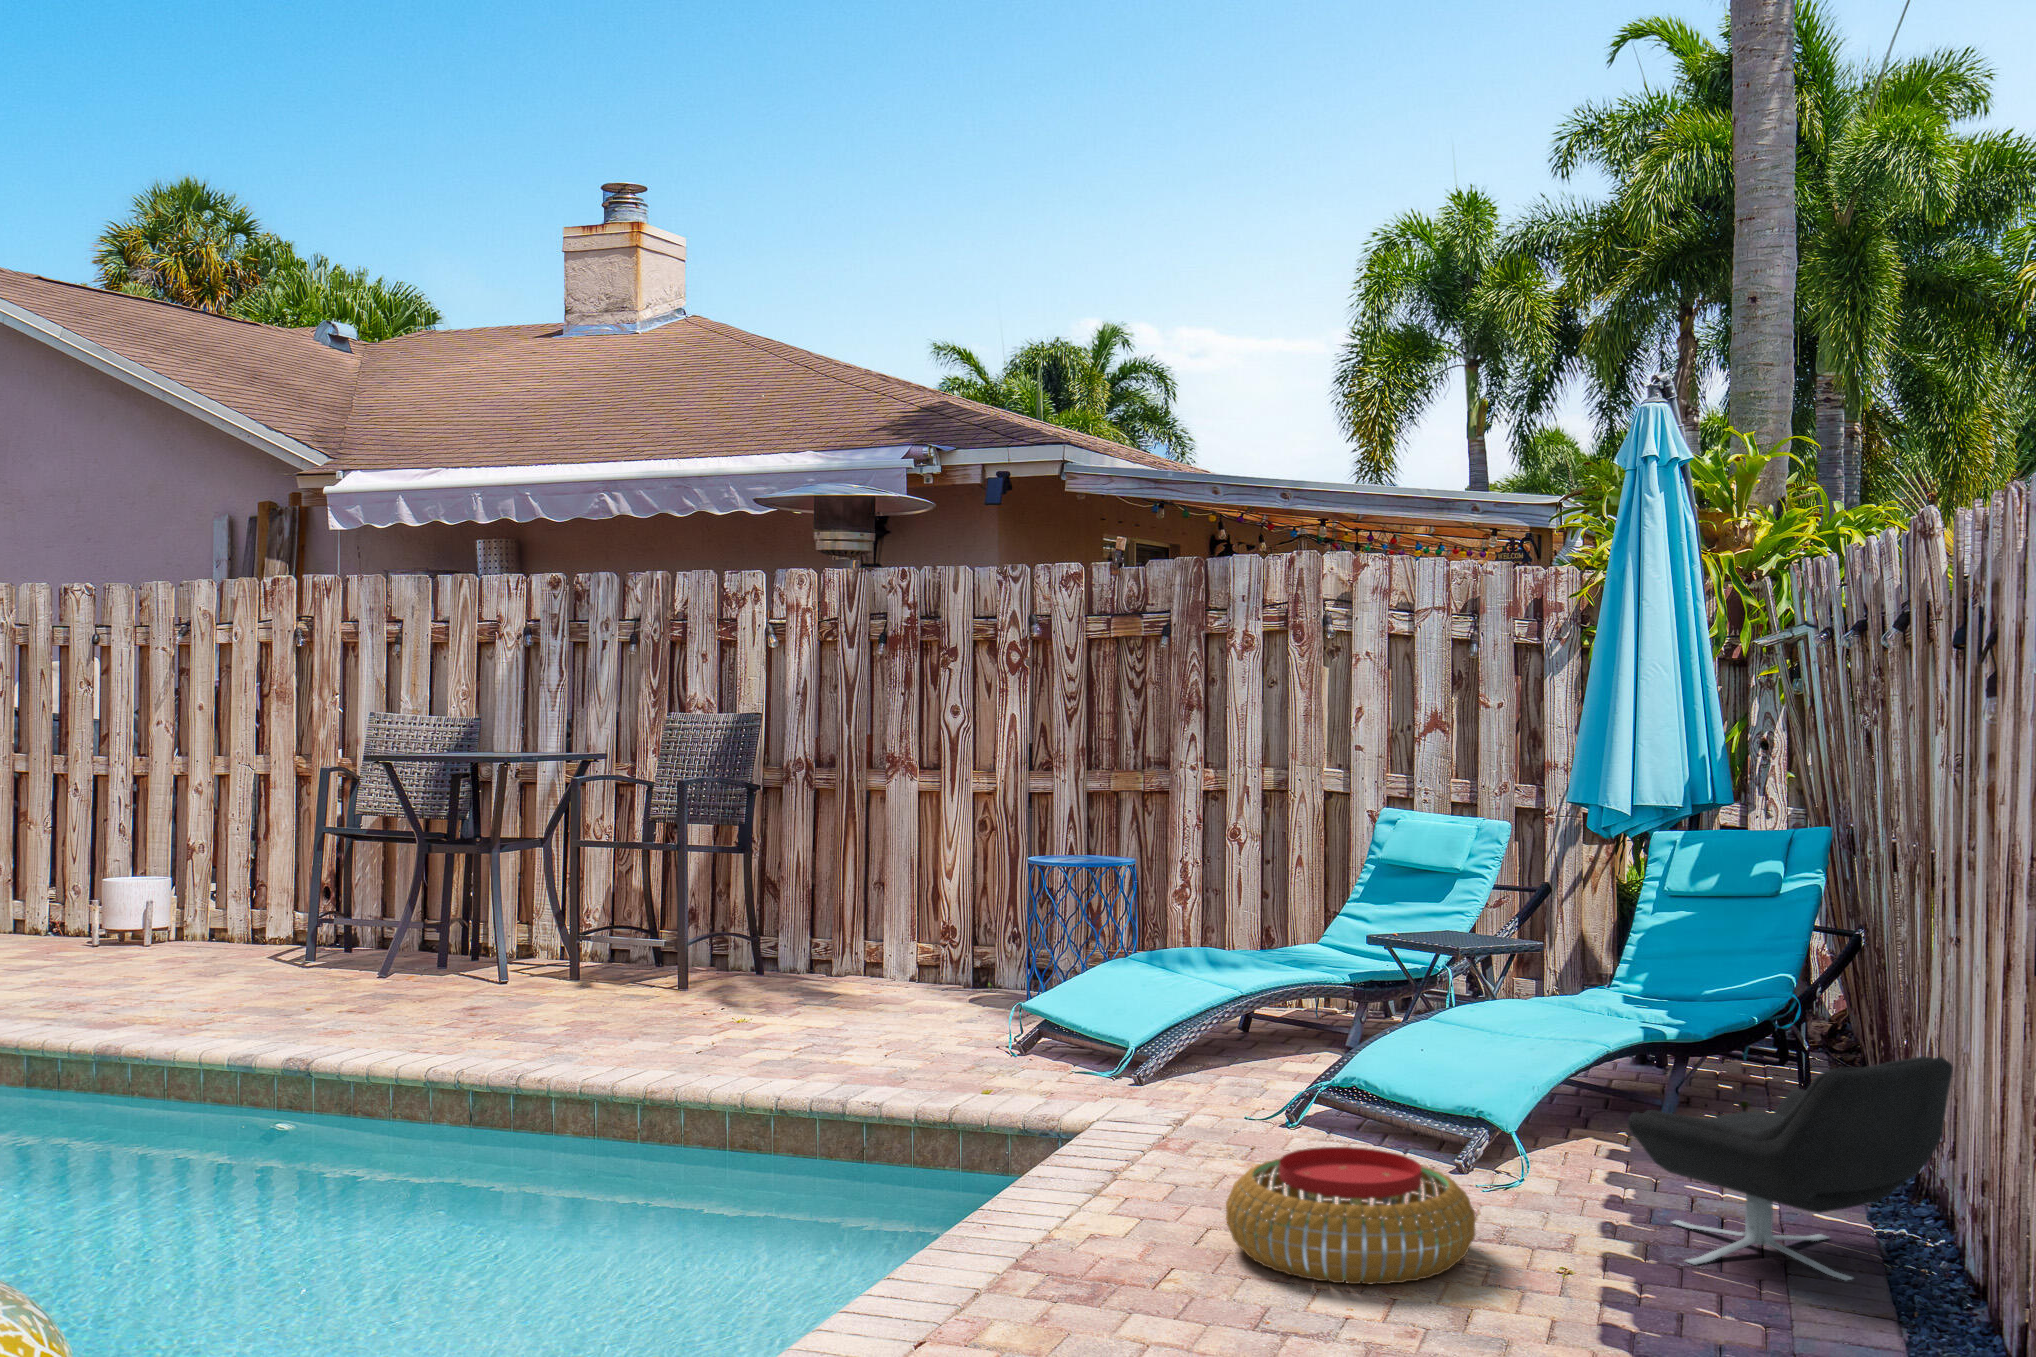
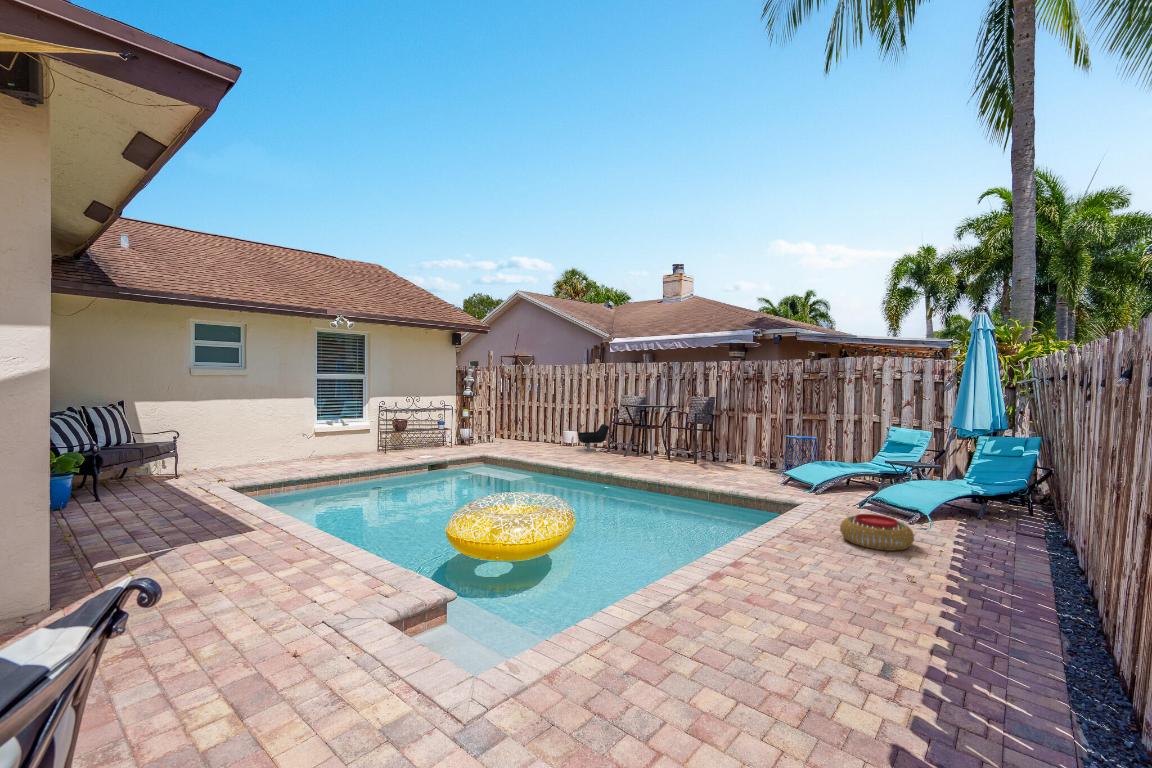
lounge chair: present [1628,1056,1953,1280] -> present [578,424,609,452]

